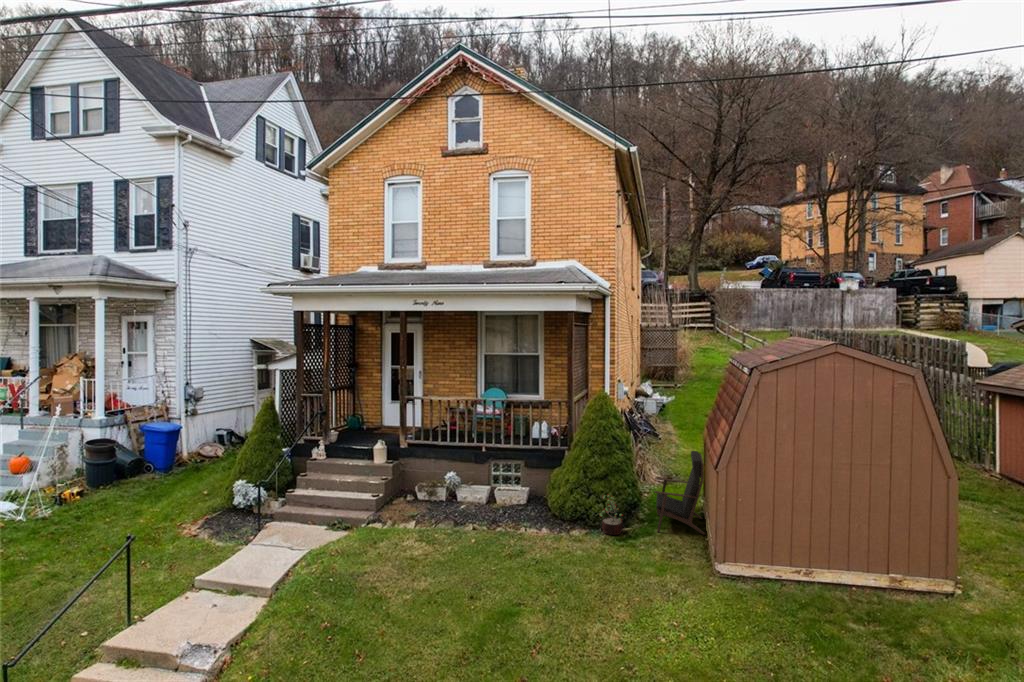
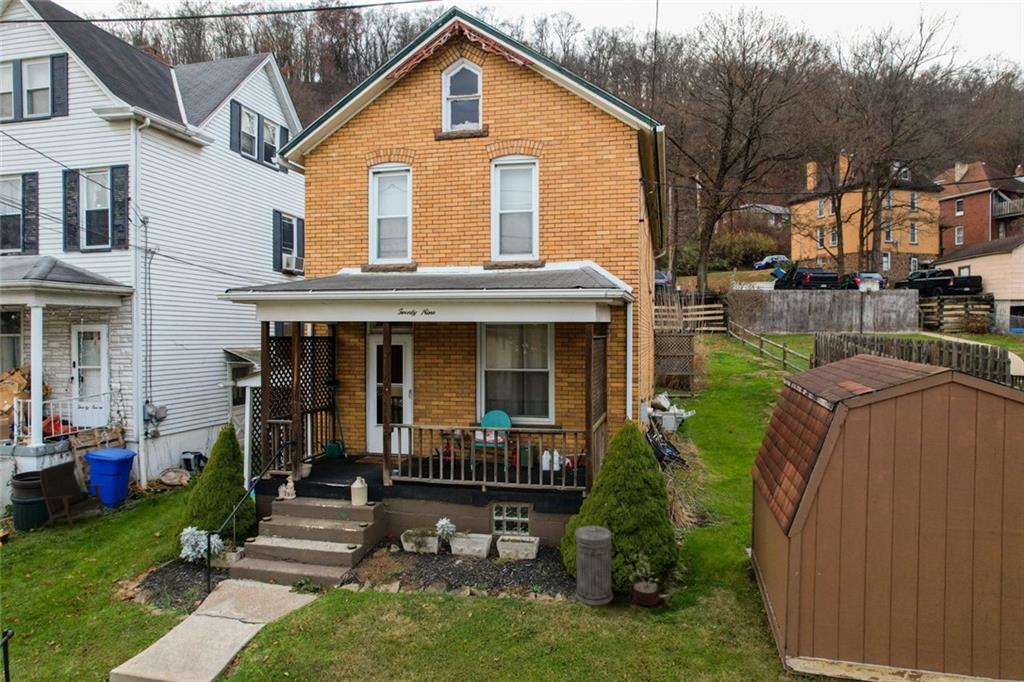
lounge chair: present [654,451,705,535] -> present [40,461,104,528]
trash can: none [556,473,586,535] -> present [575,526,613,605]

